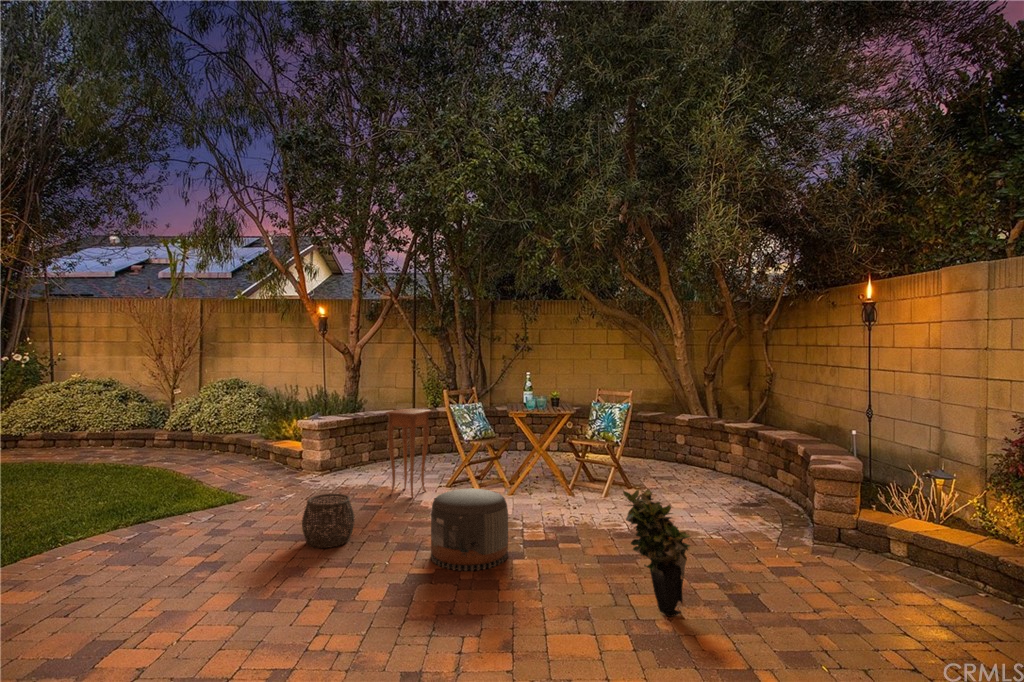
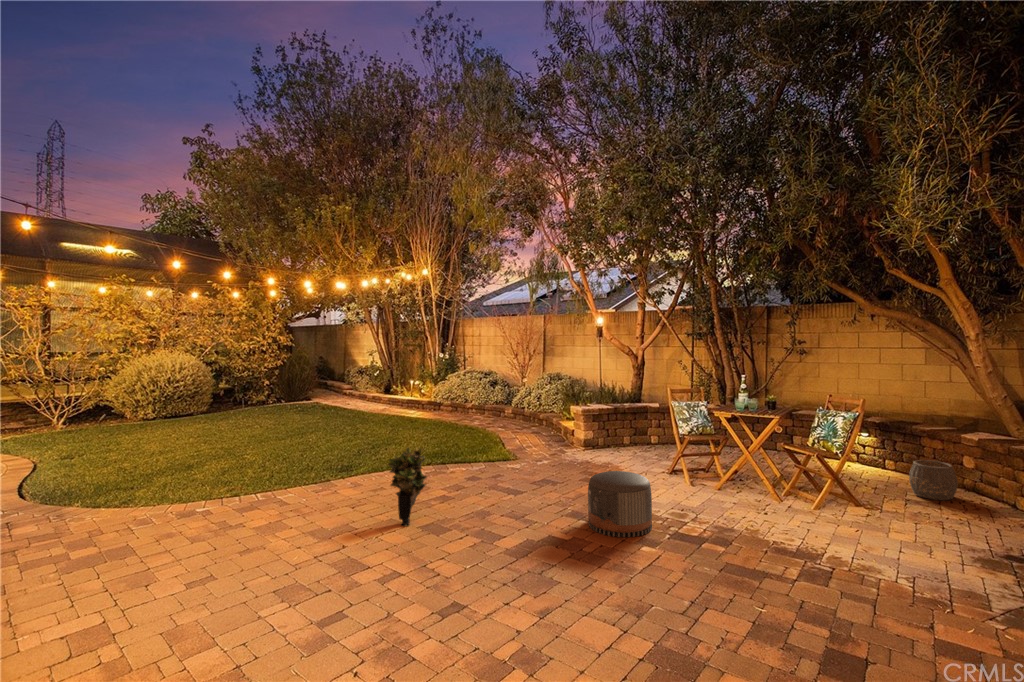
side table: present [386,409,431,497] -> none [610,403,648,476]
potted plant: present [623,489,691,617] -> present [388,447,427,525]
woven basket: present [302,494,355,548] -> present [909,460,958,500]

